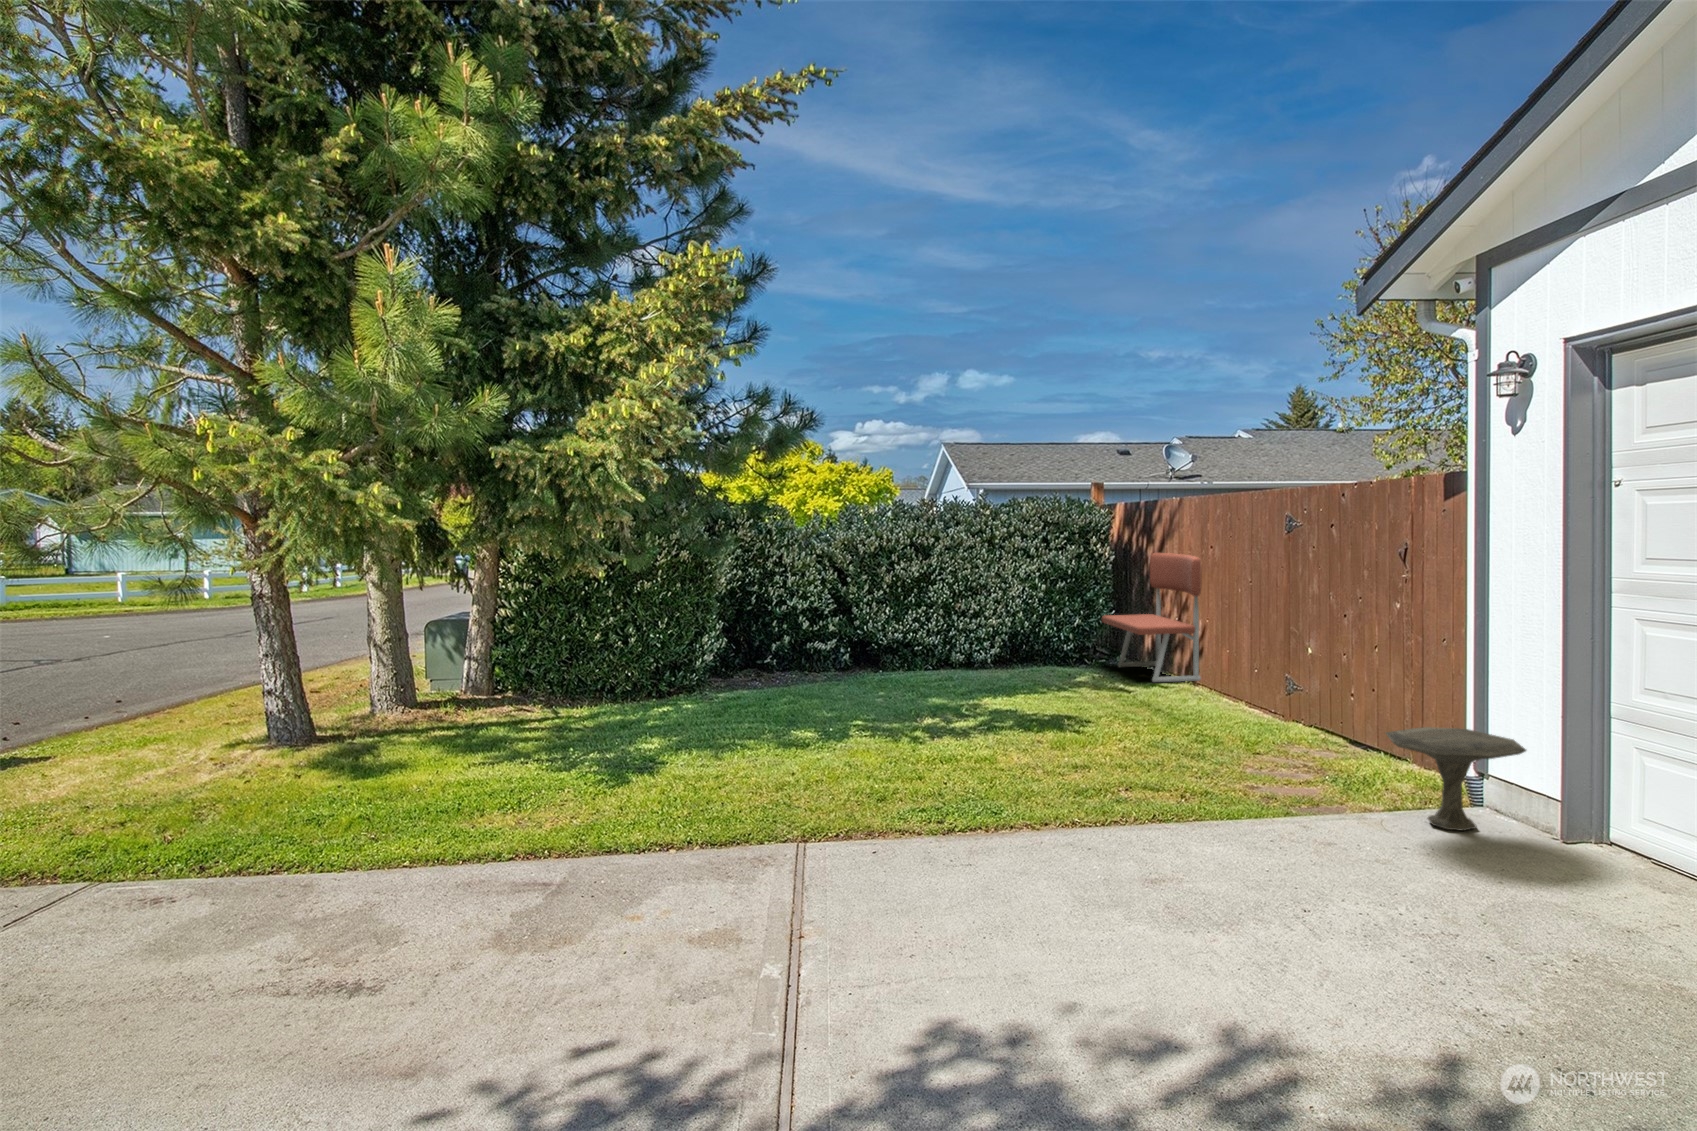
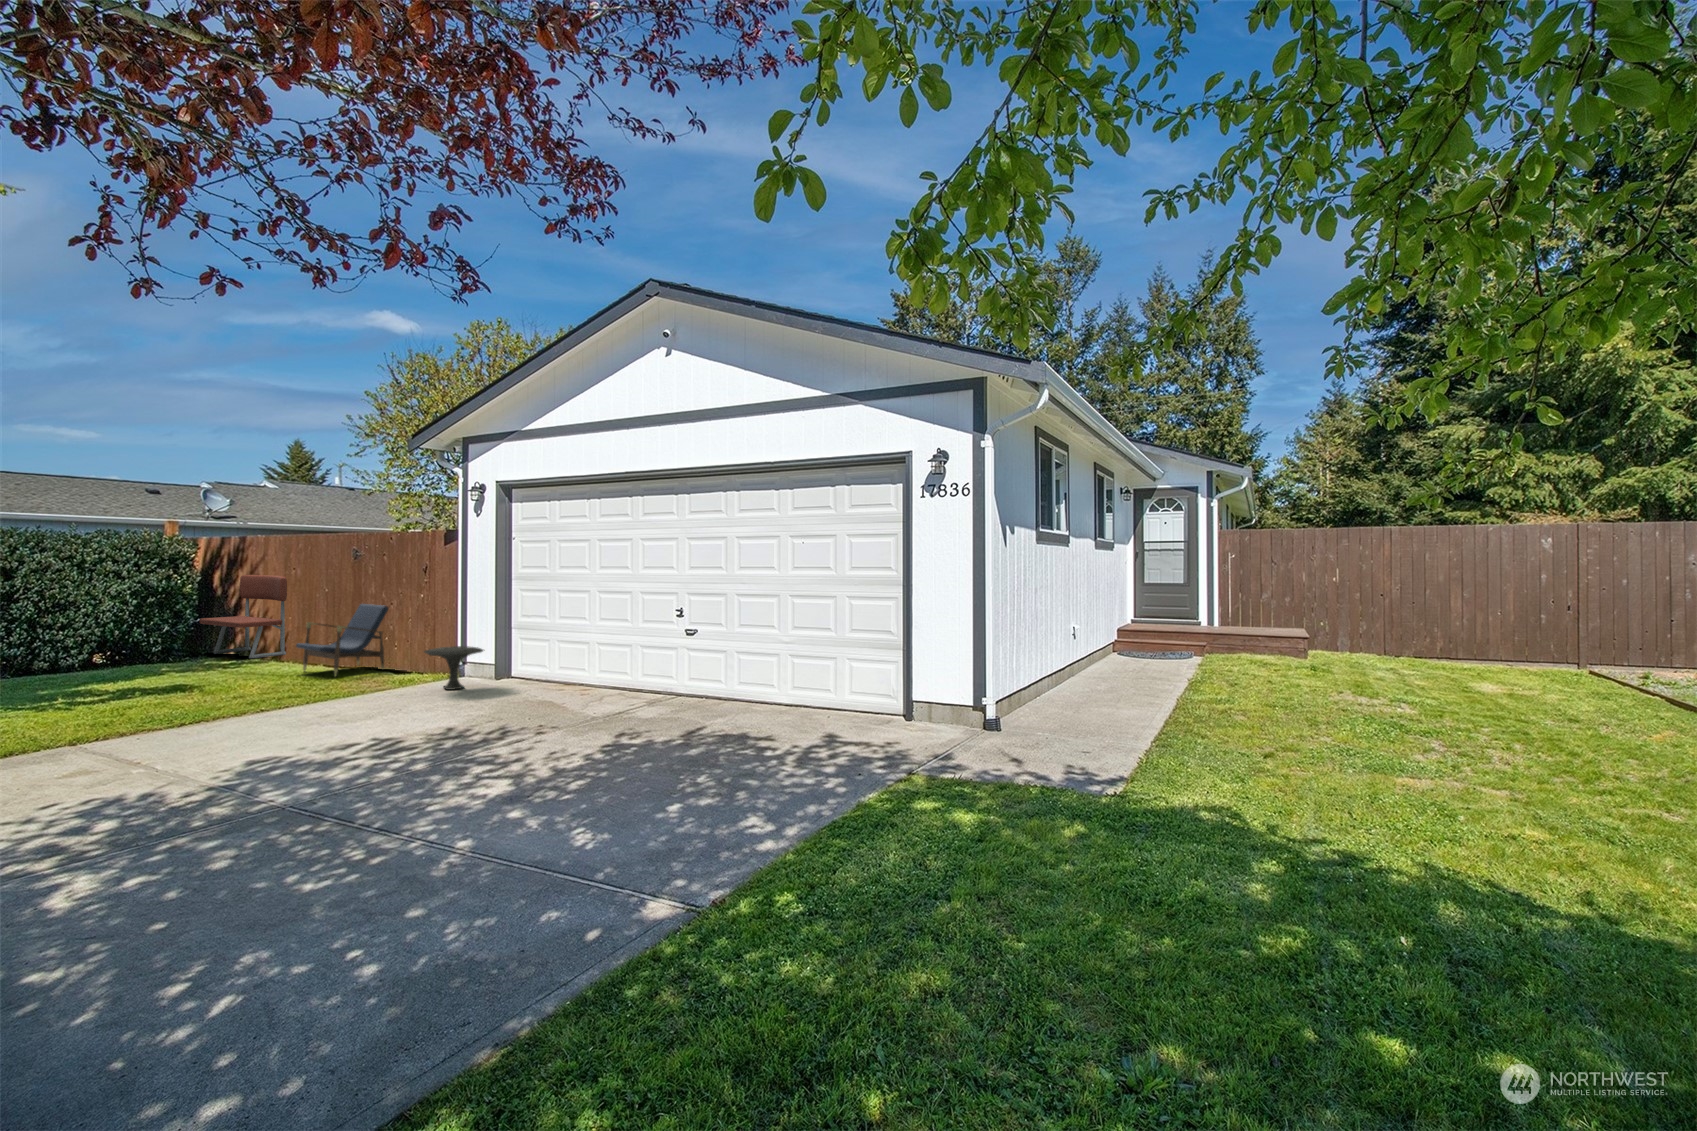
lounge chair: none [1193,611,1339,743] -> present [296,604,388,676]

